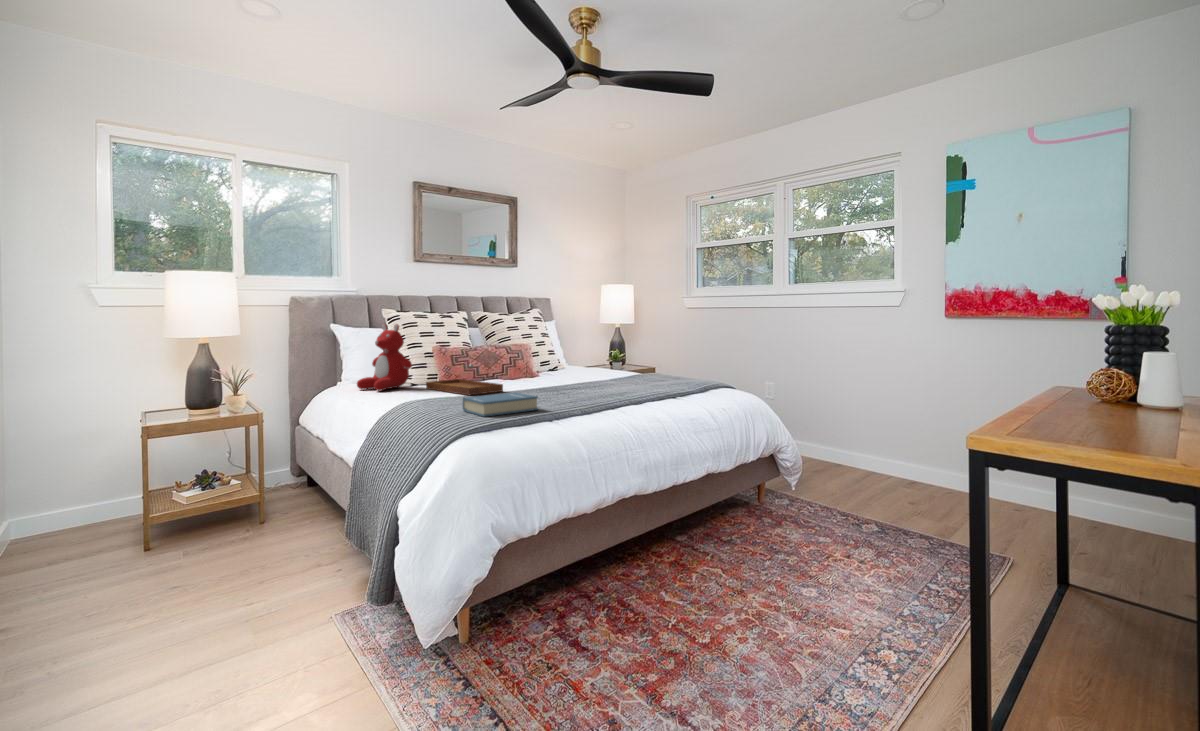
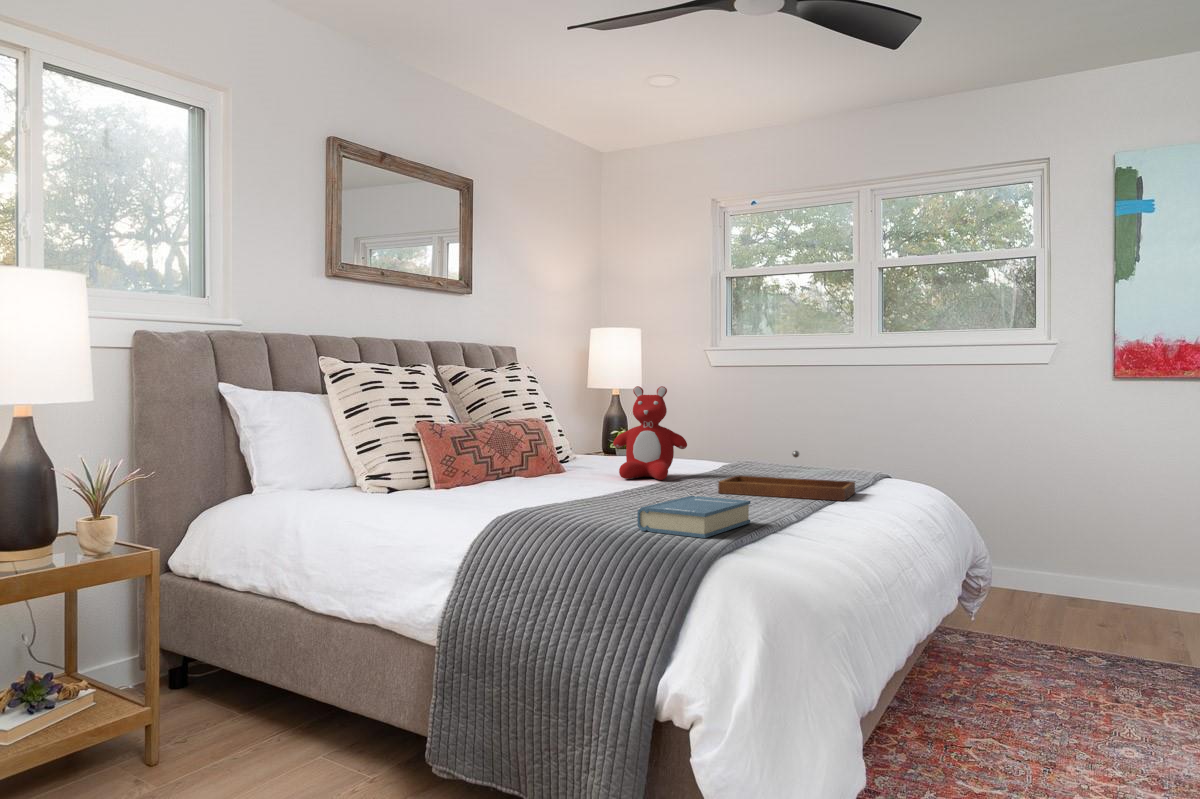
teddy bear: present [357,324,412,391] -> present [613,386,687,480]
tray: present [426,364,503,395] -> present [718,451,855,501]

